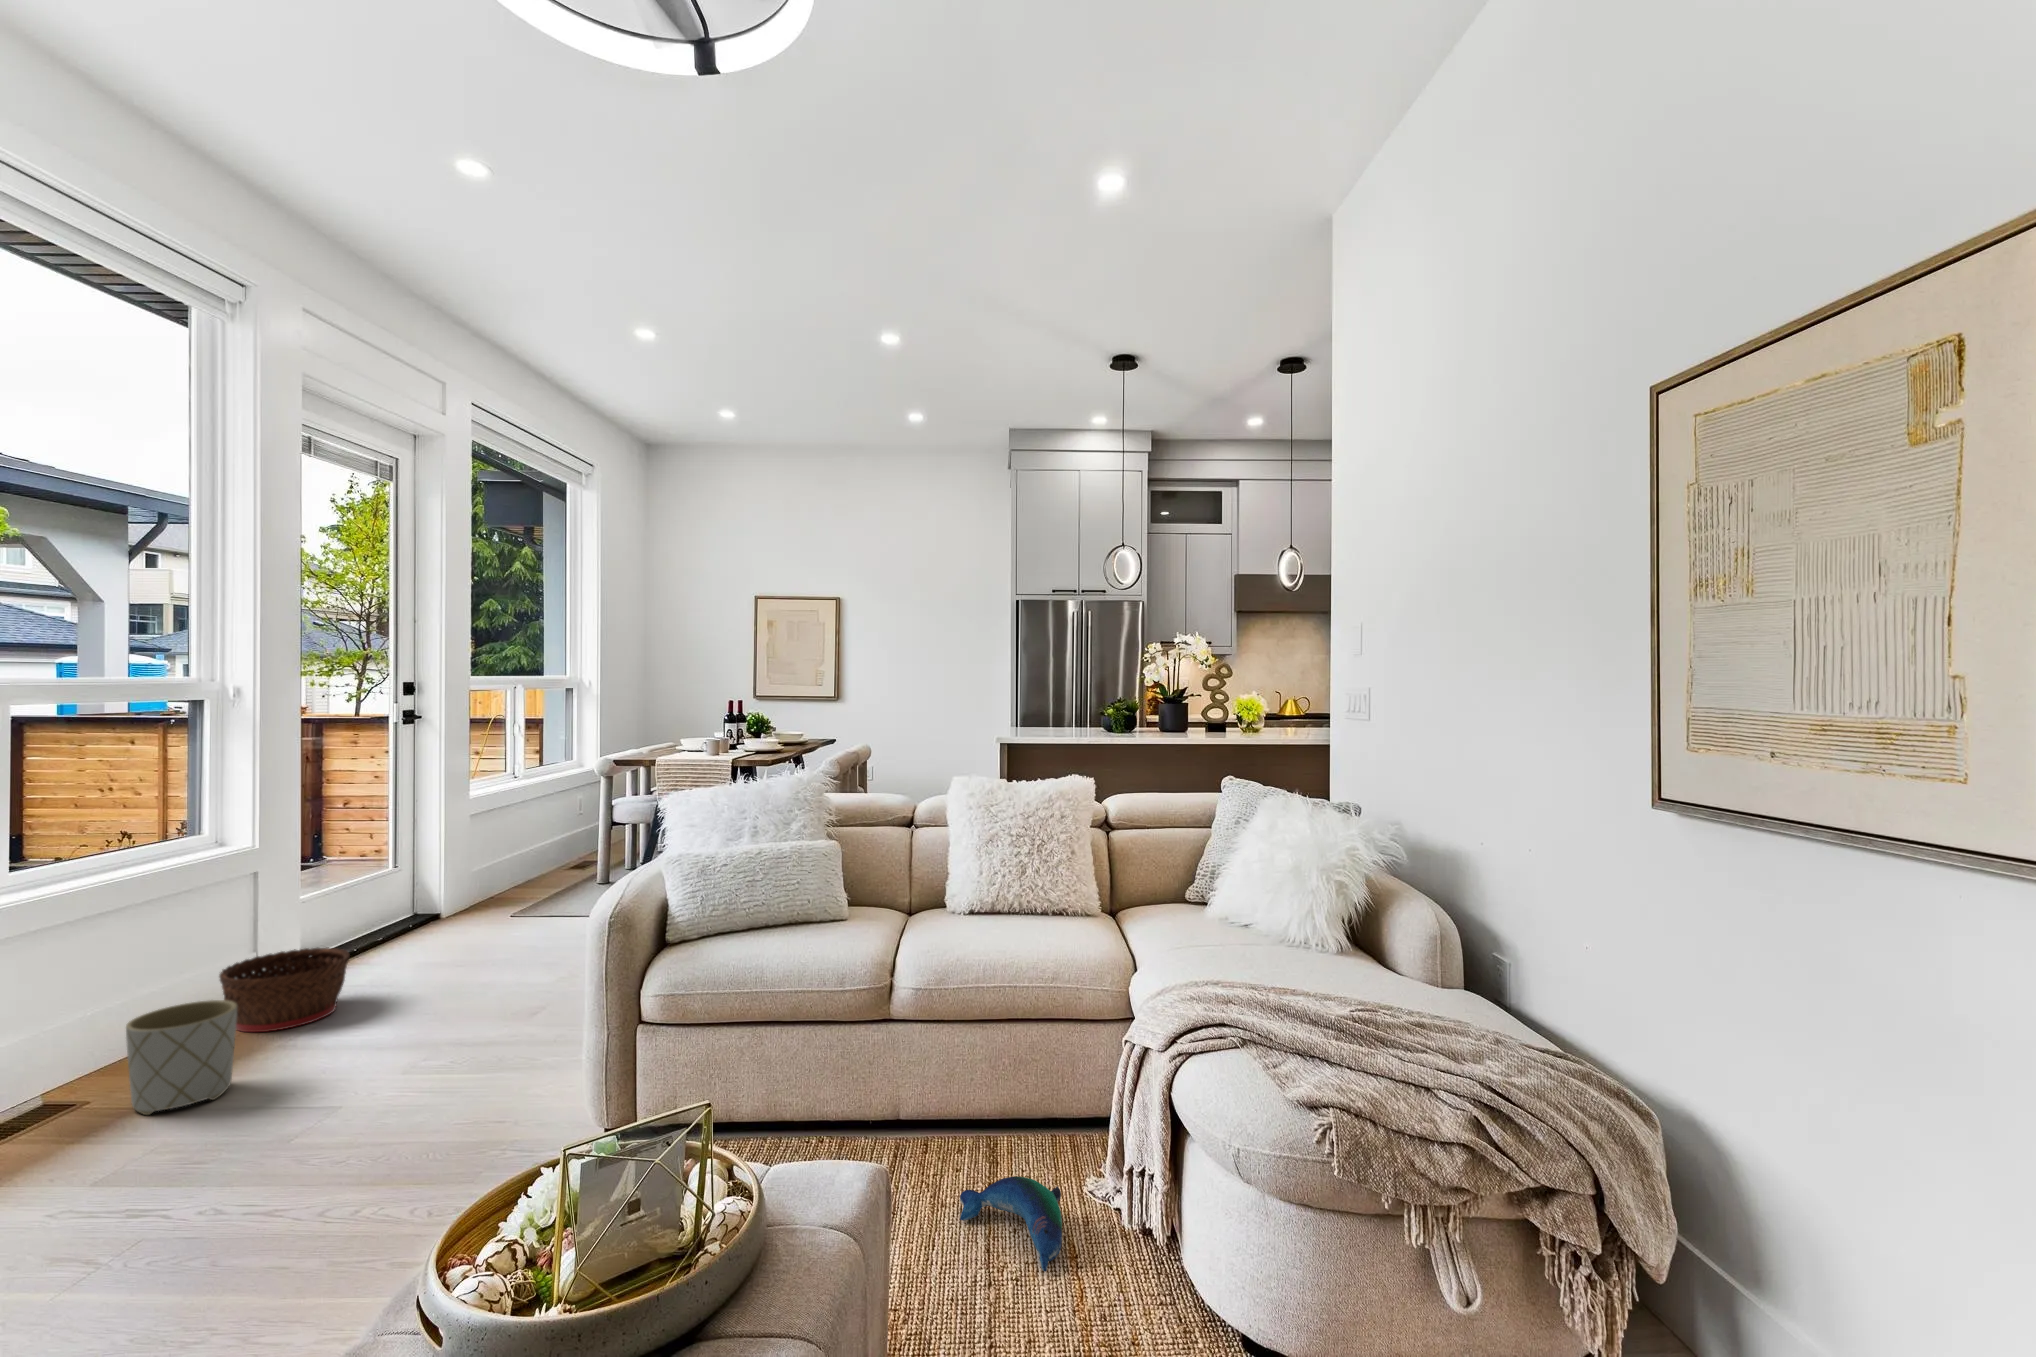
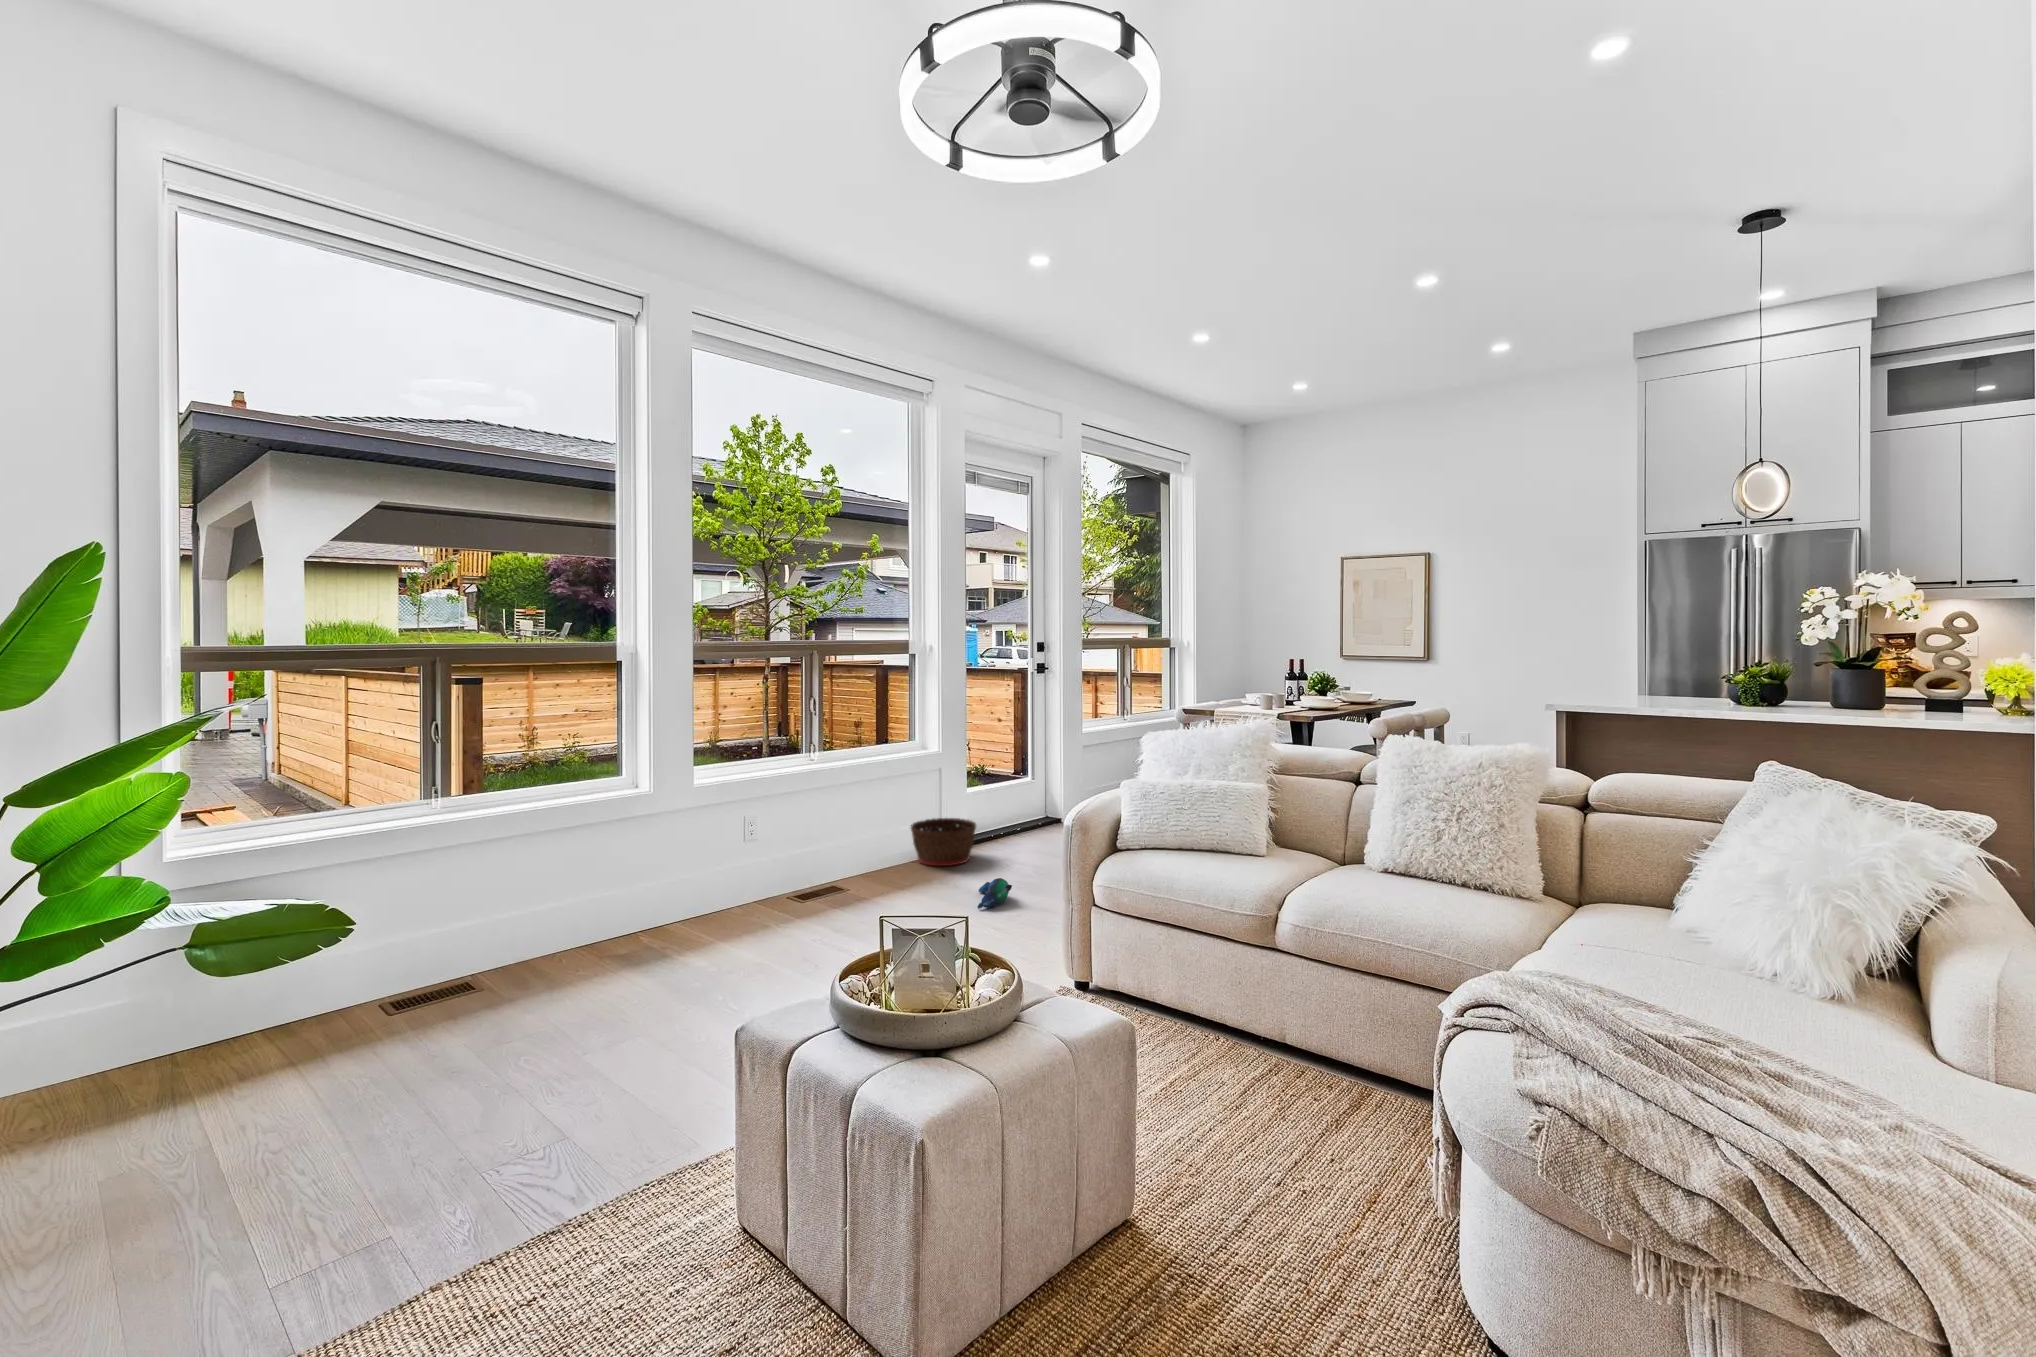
planter: present [126,1000,237,1115] -> none [849,836,898,896]
plush toy: present [960,1176,1062,1272] -> present [977,878,1012,909]

